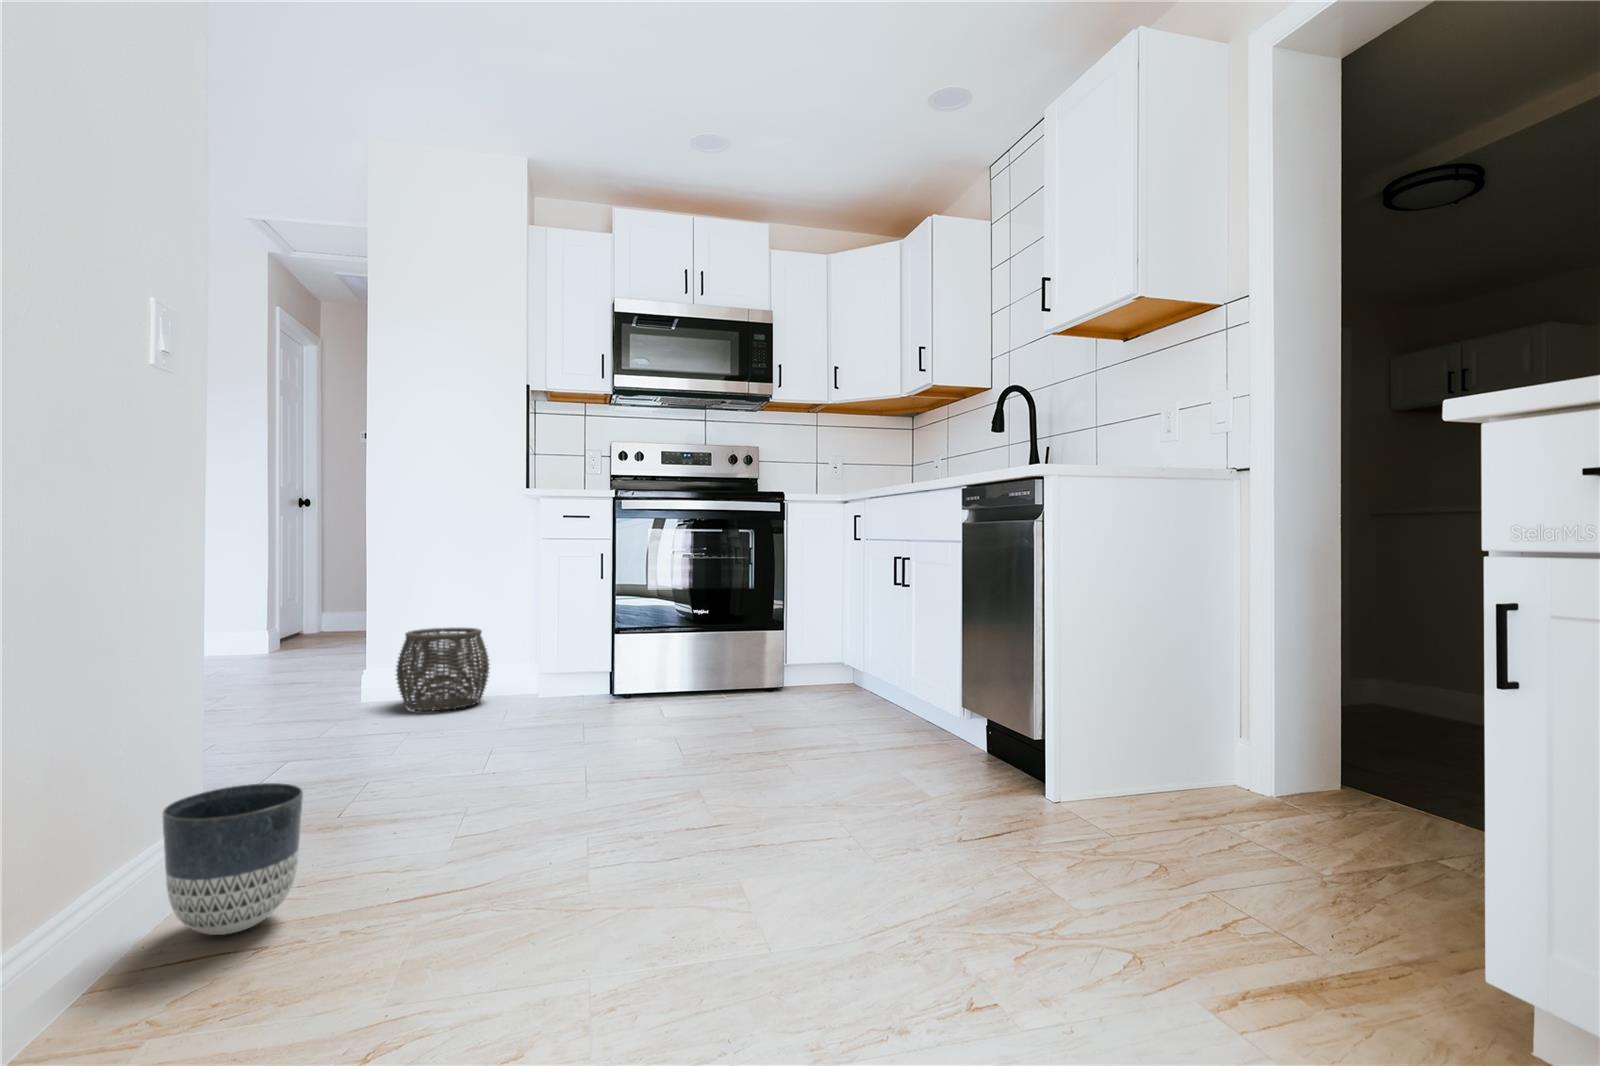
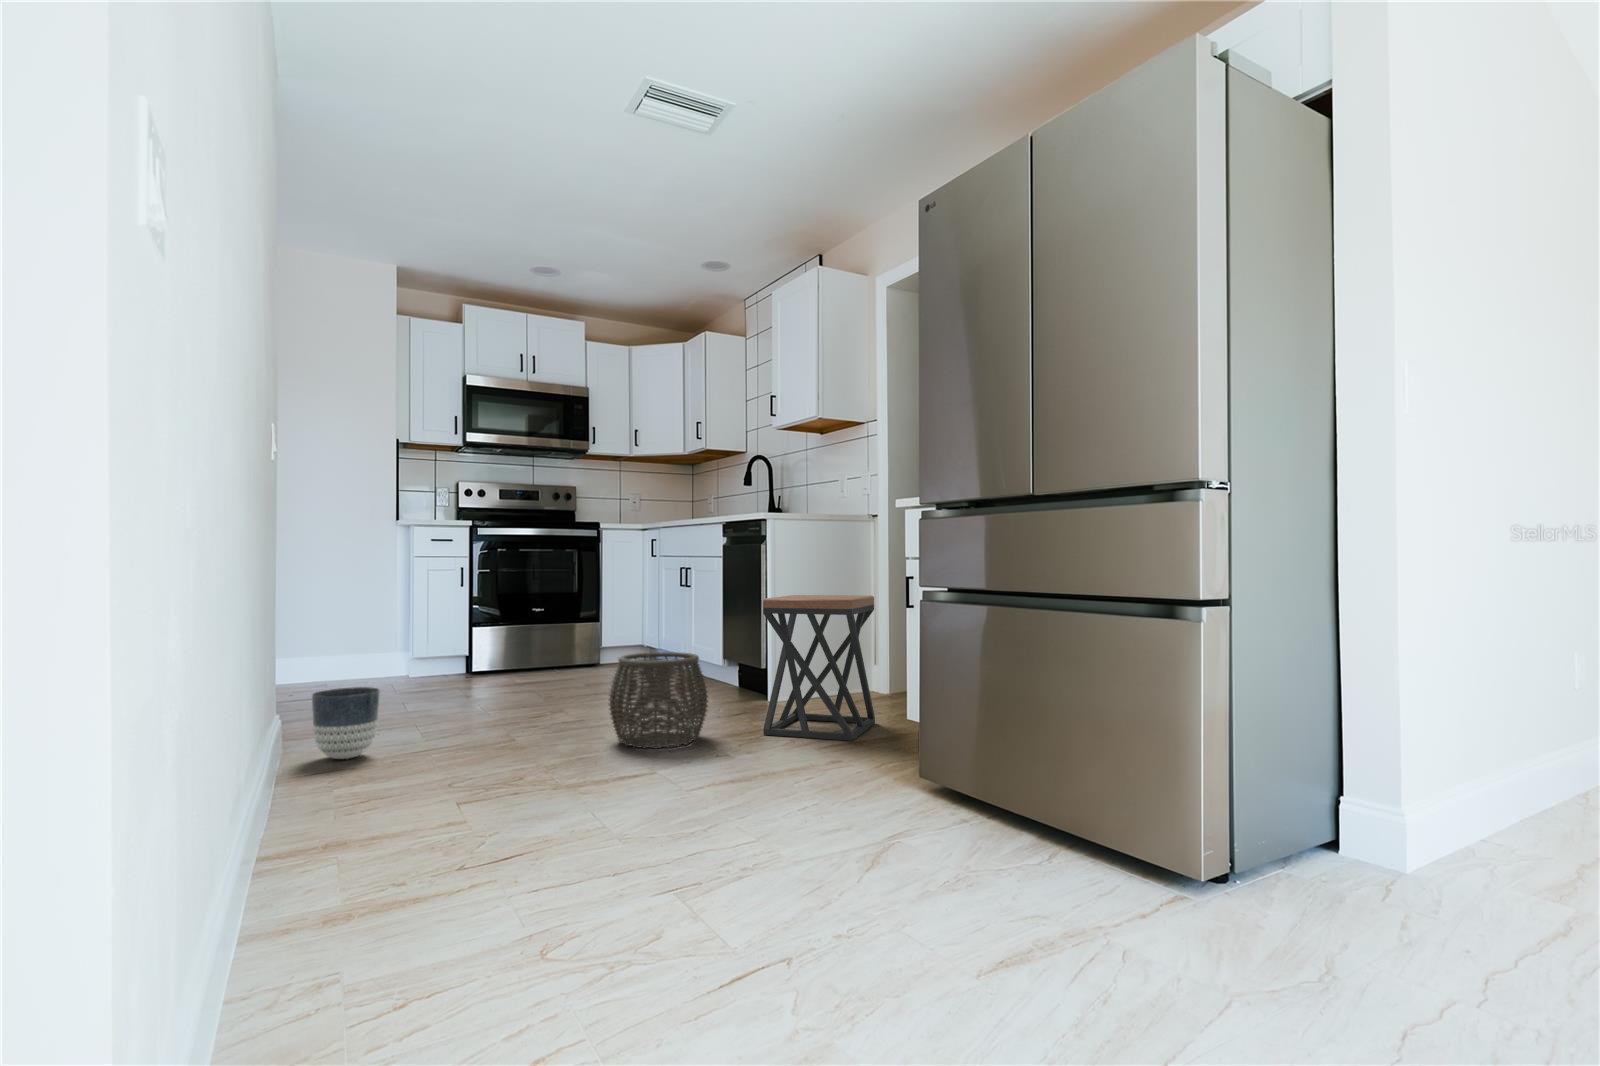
stool: none [1063,622,1317,1012] -> present [763,595,875,741]
woven basket: present [396,628,489,711] -> present [609,652,708,748]

